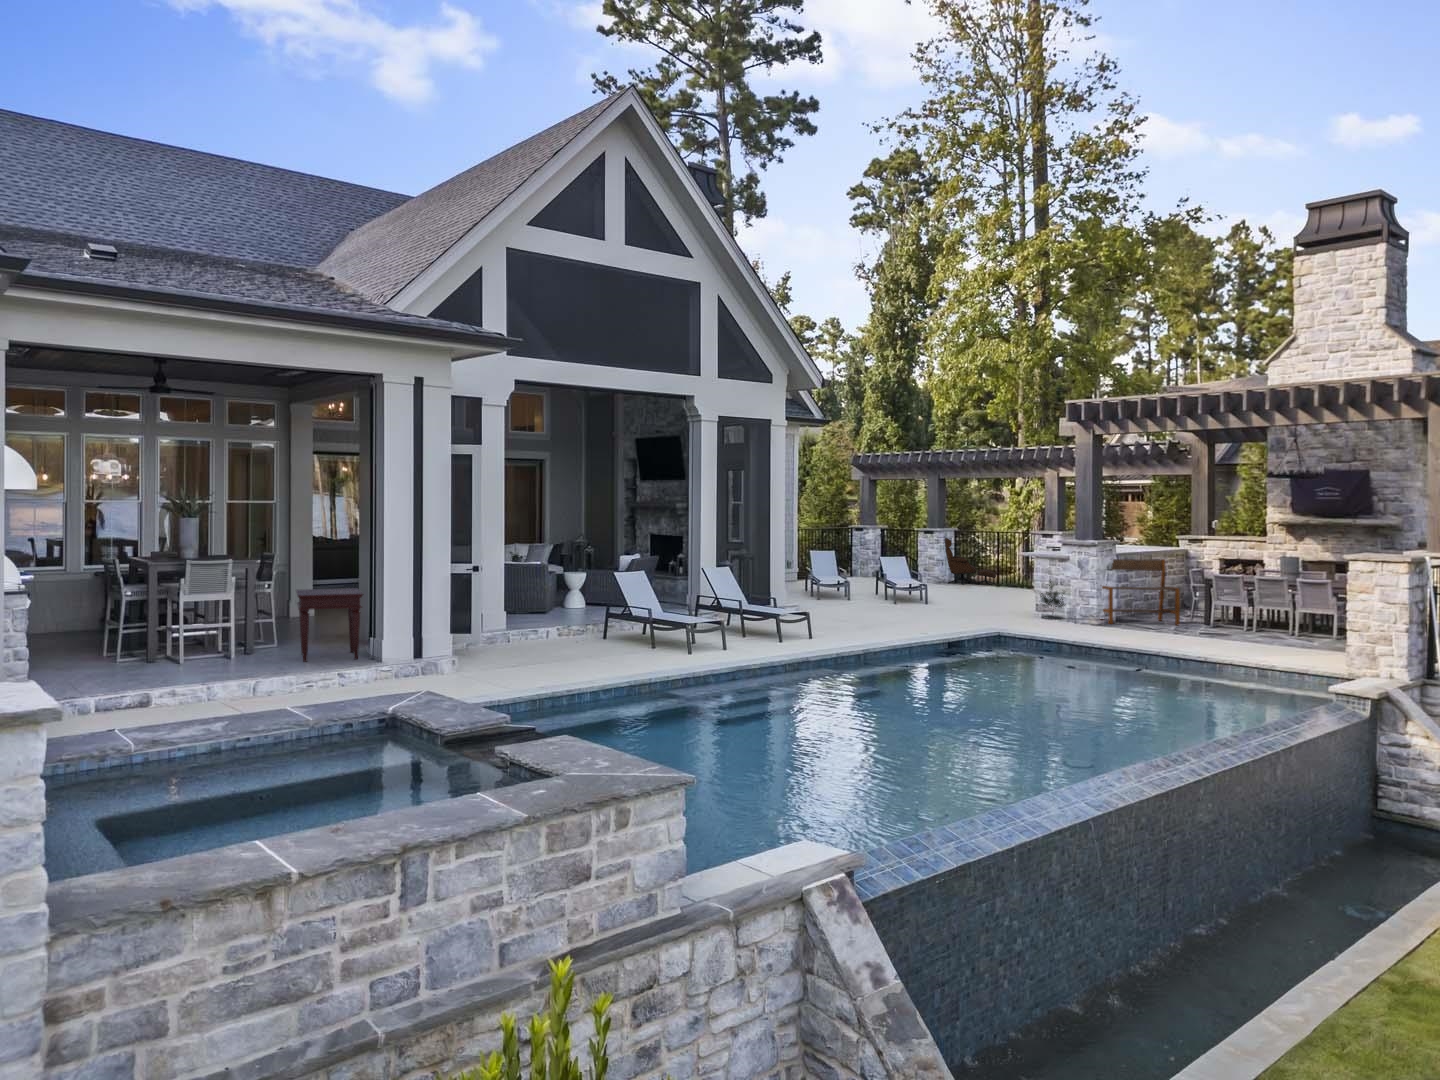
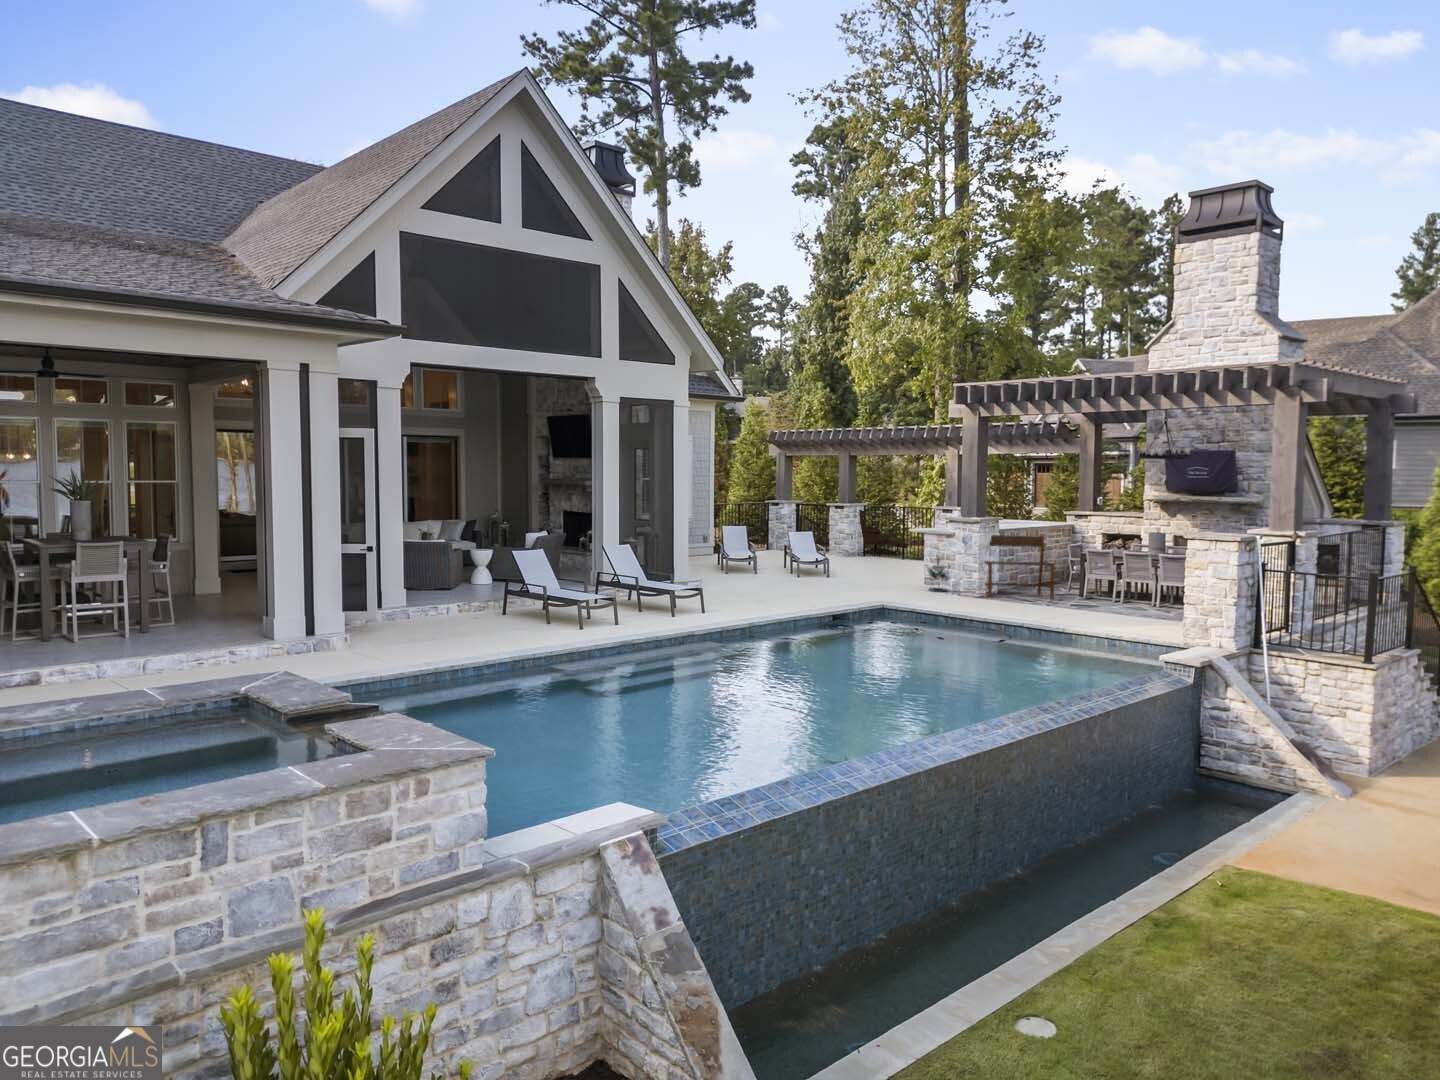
side table: present [296,588,363,662] -> none [187,566,251,636]

